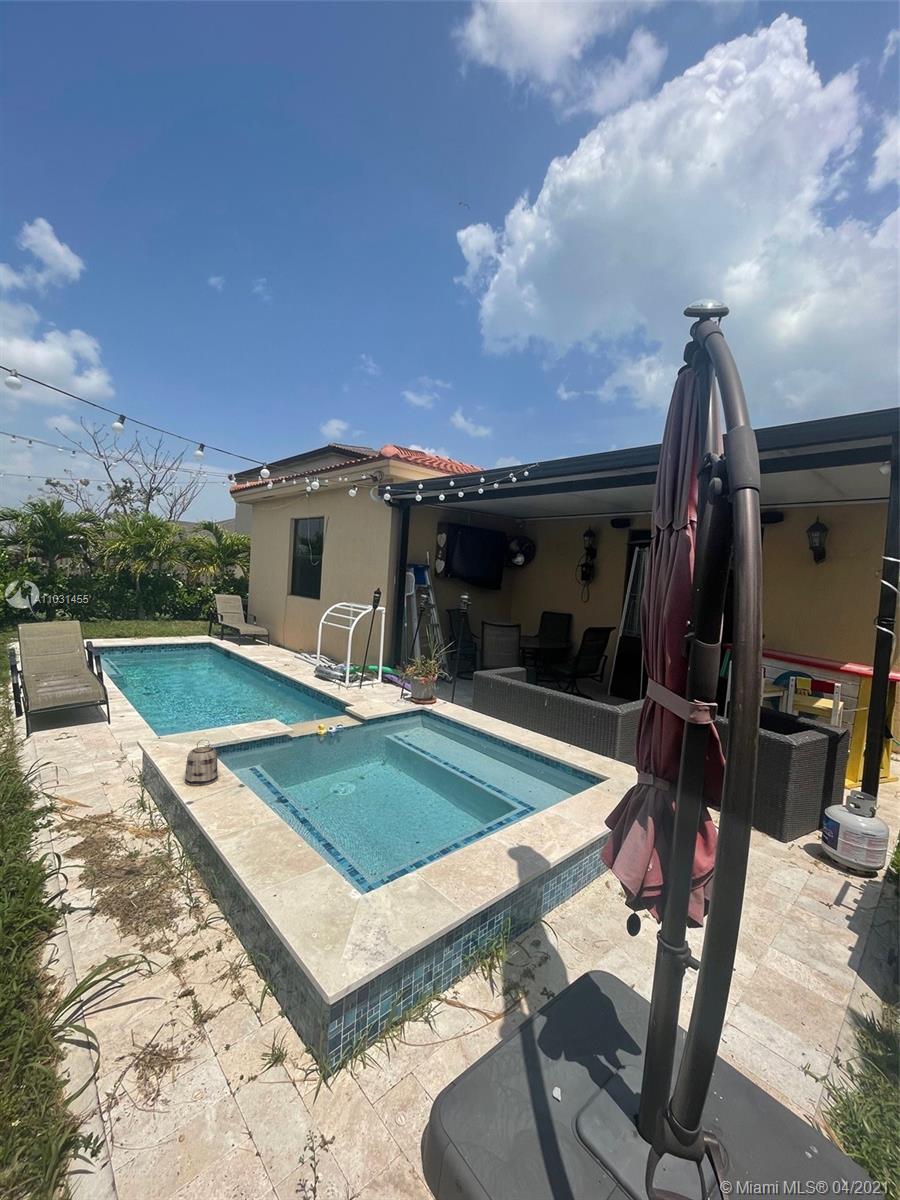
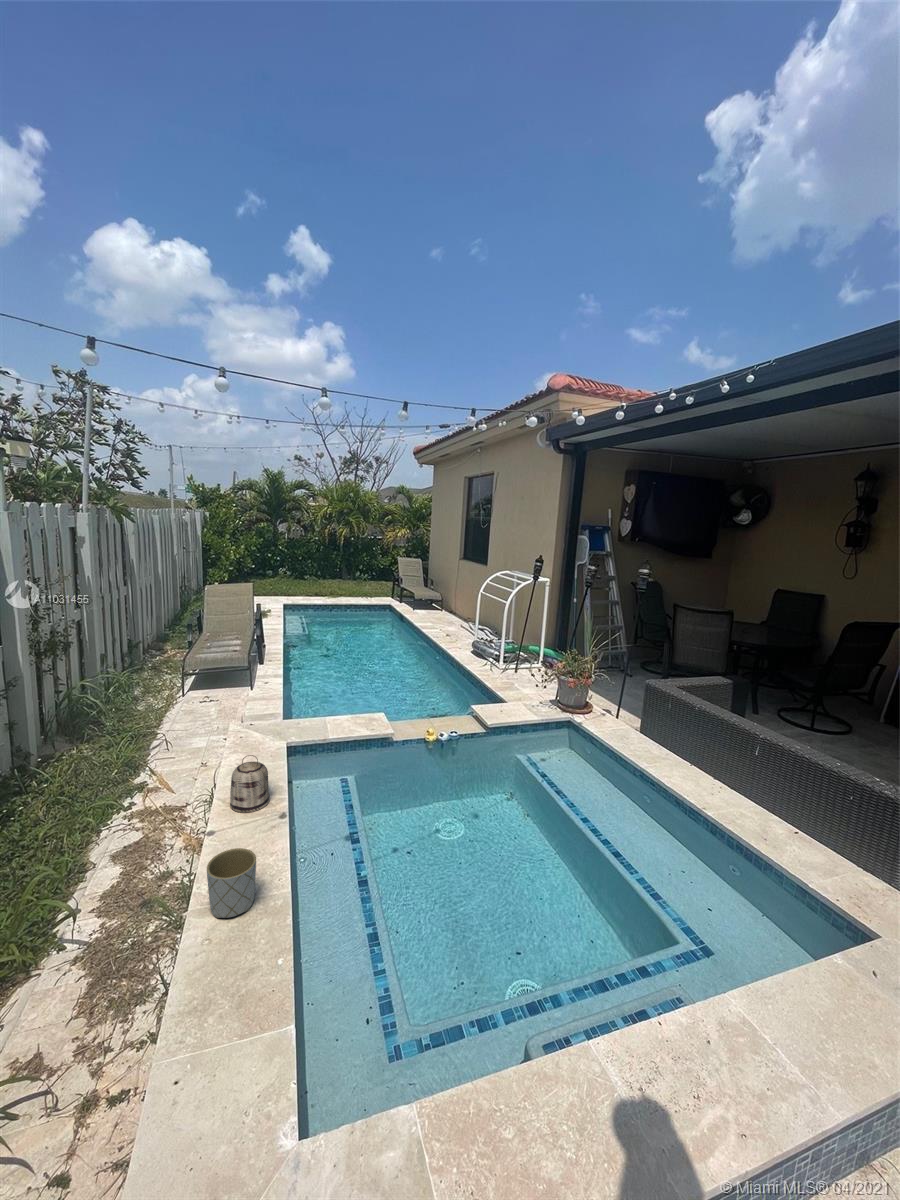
planter: none [225,785,259,831] -> present [207,848,256,918]

